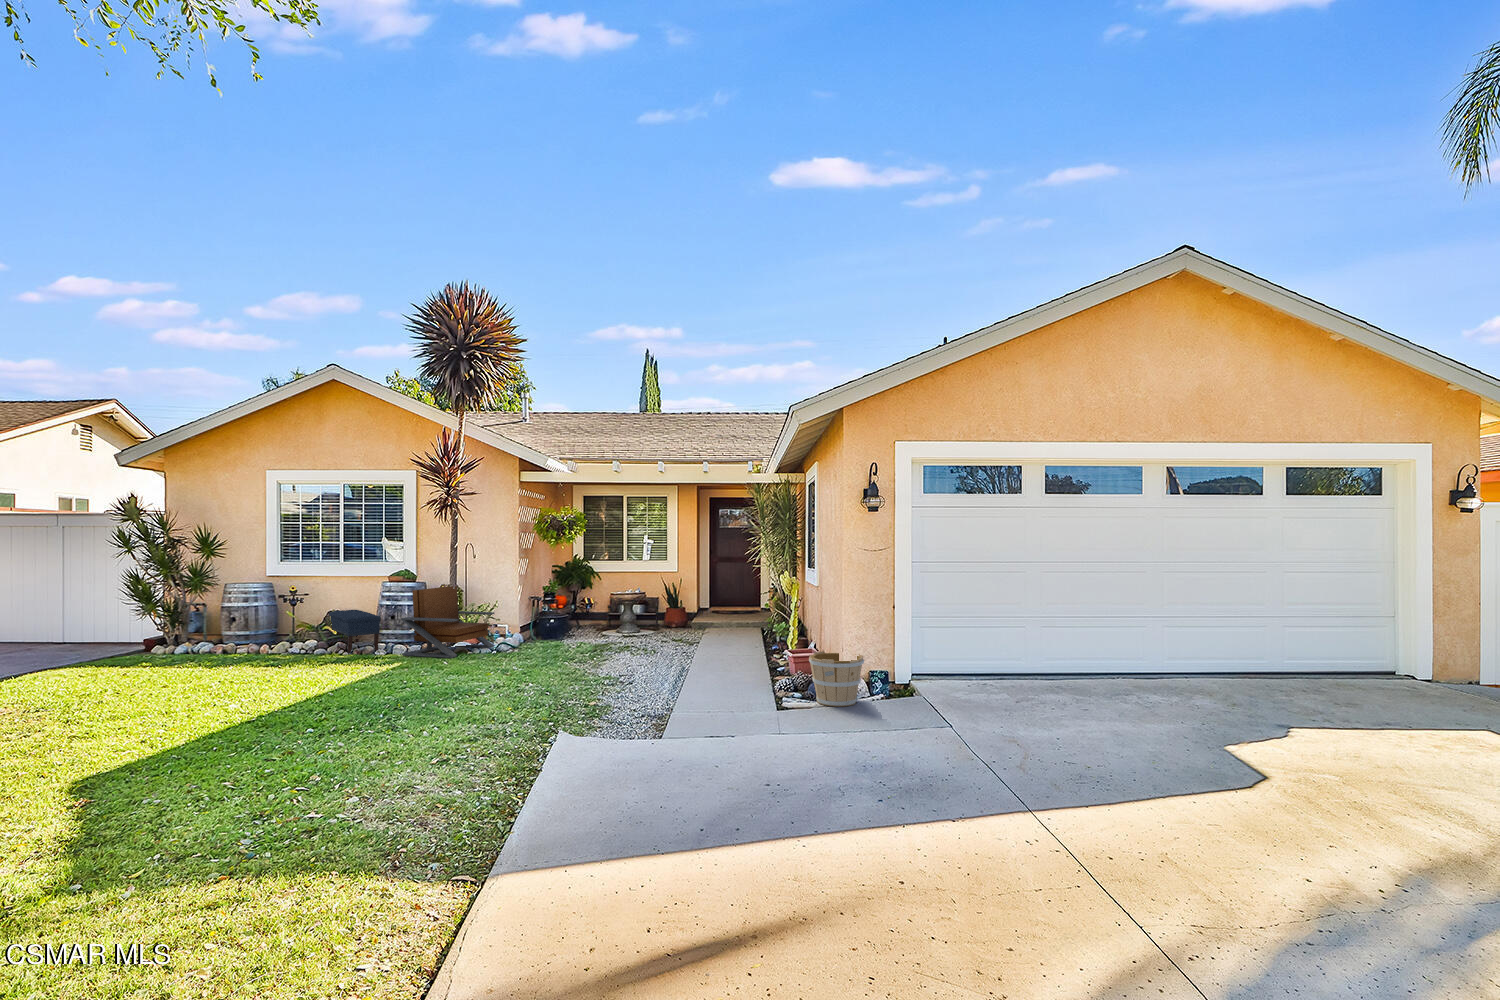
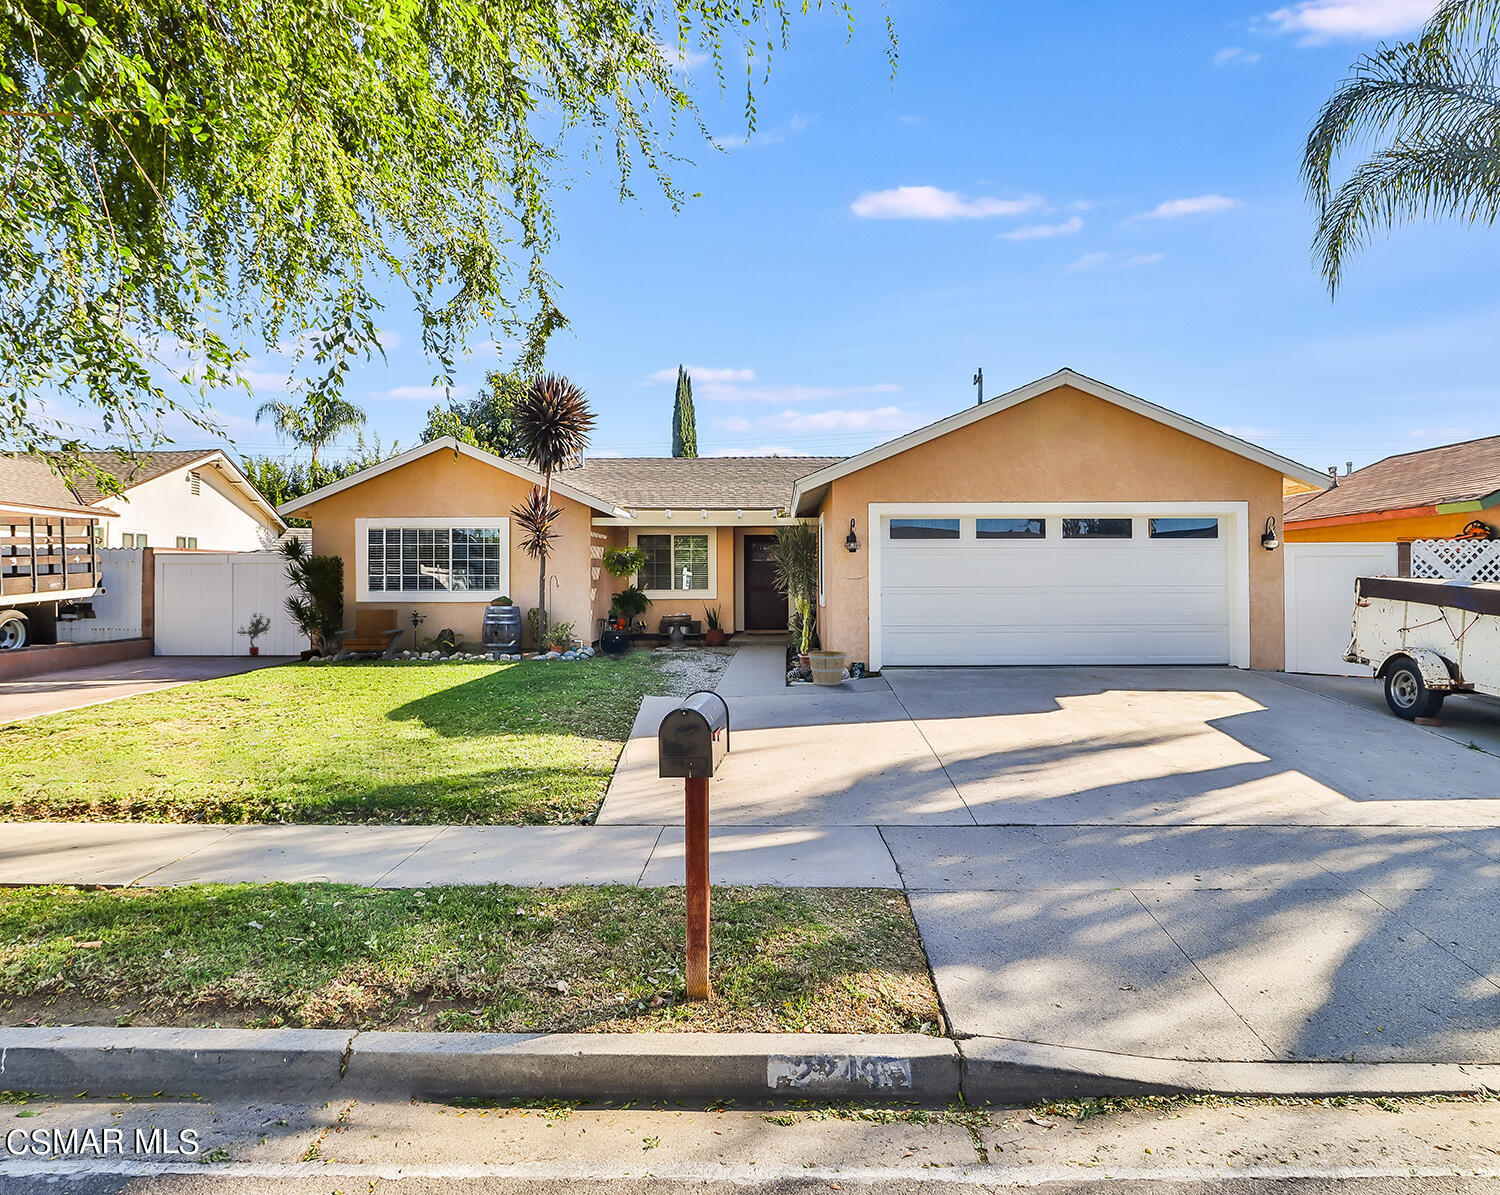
lounge chair: present [401,586,495,658] -> present [335,609,406,660]
potted tree: none [41,589,93,646] -> present [237,613,270,656]
bench: present [329,610,381,653] -> none [448,628,491,659]

